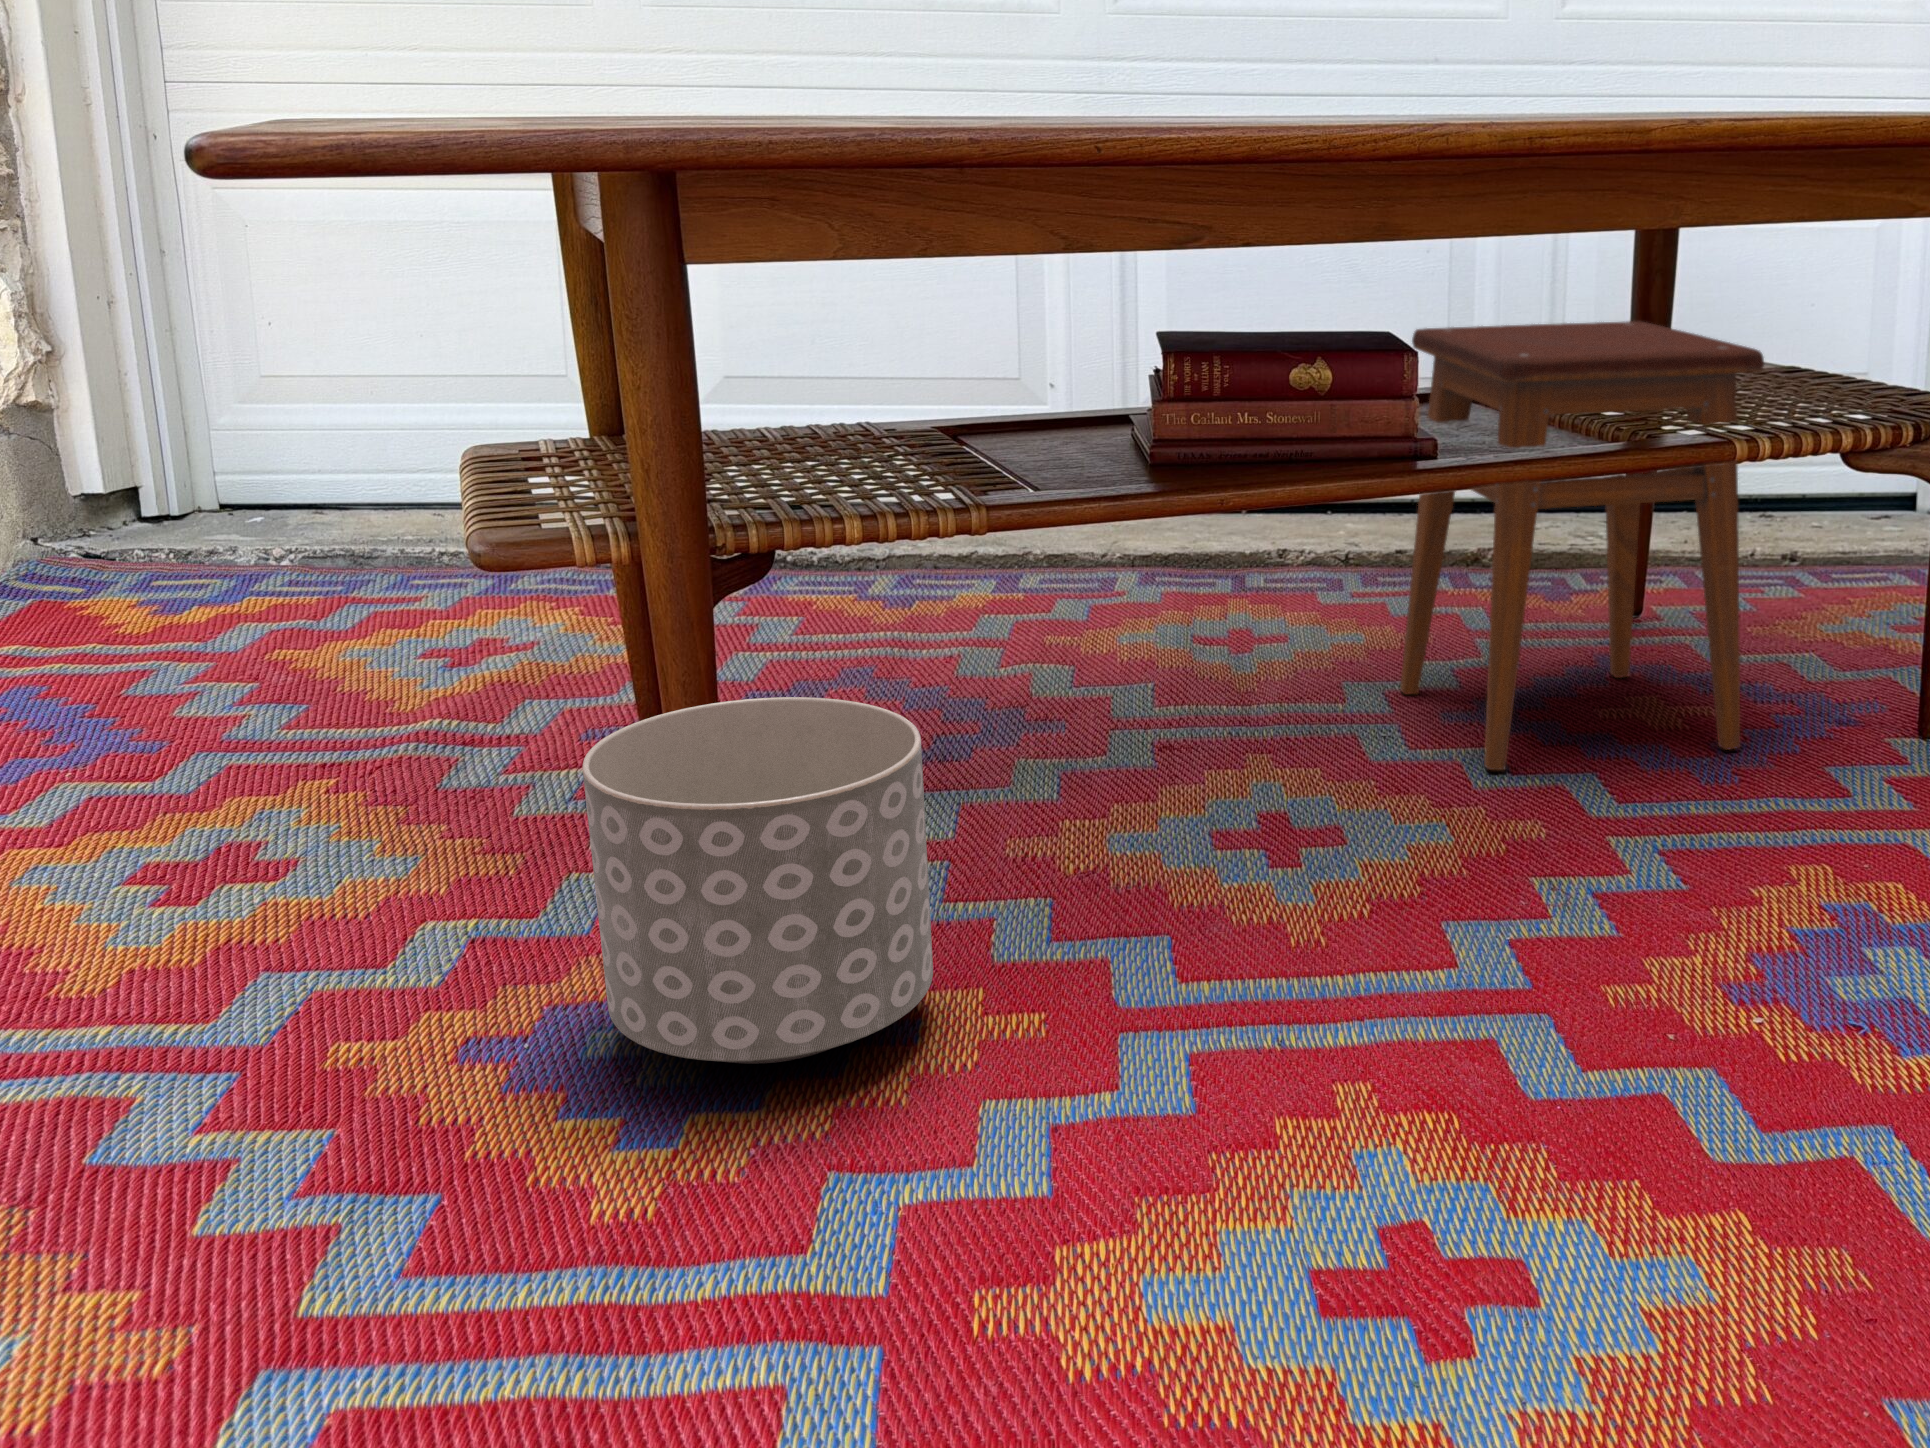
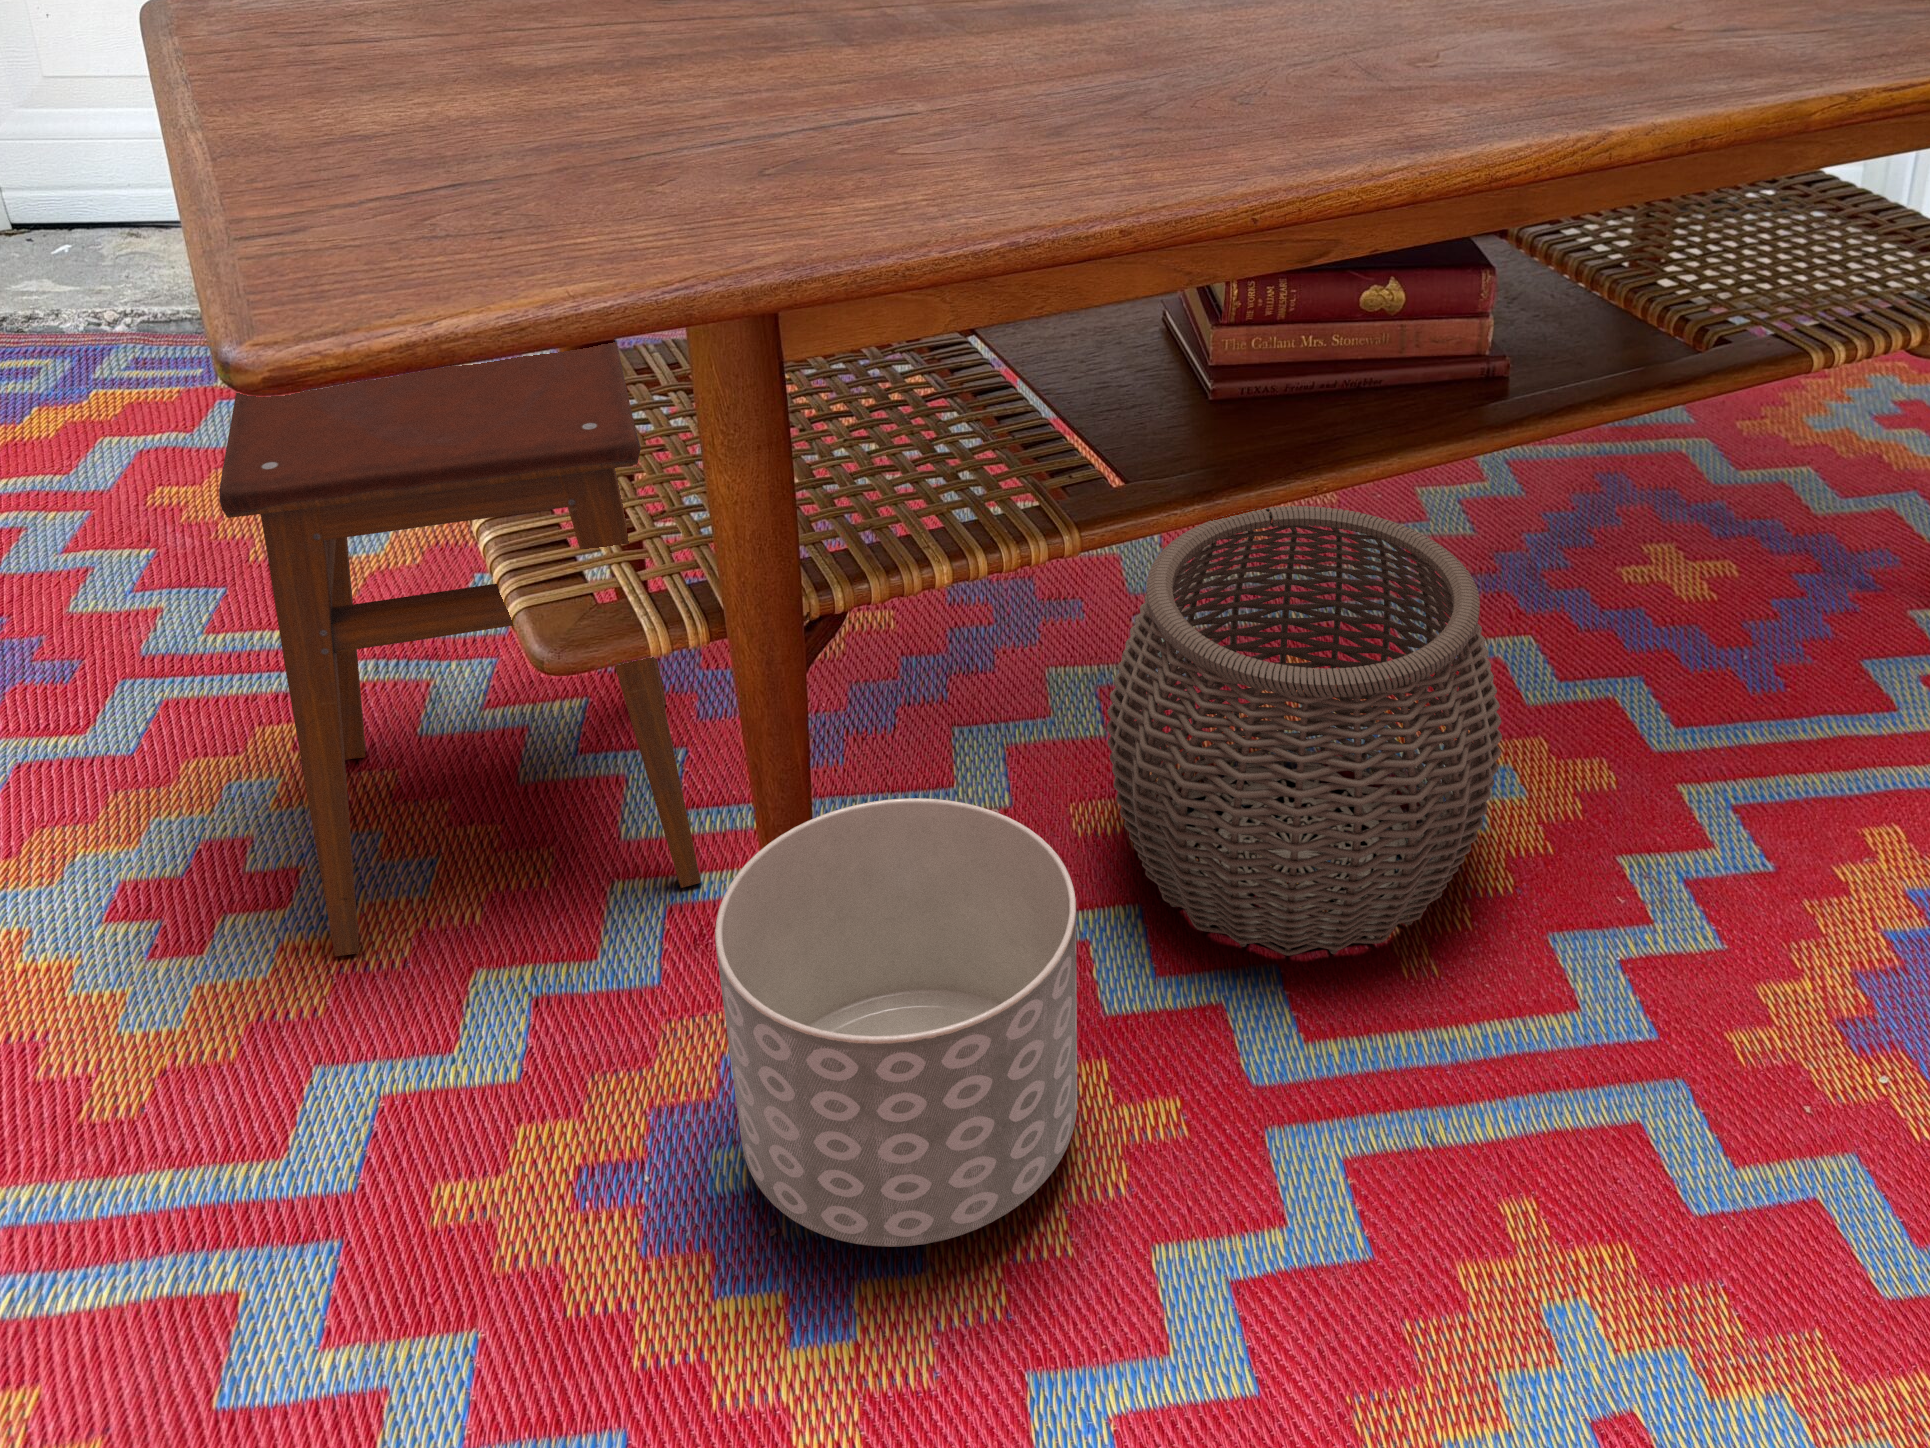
stool: present [1400,321,1764,770] -> present [219,341,701,956]
woven basket: none [1020,535,1395,928] -> present [1107,506,1502,956]

